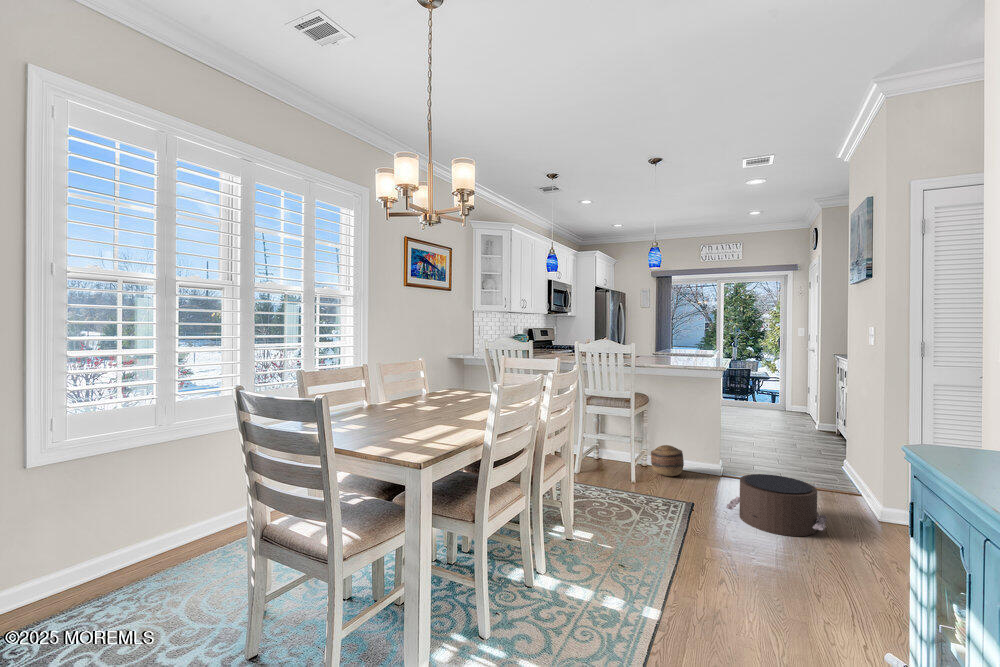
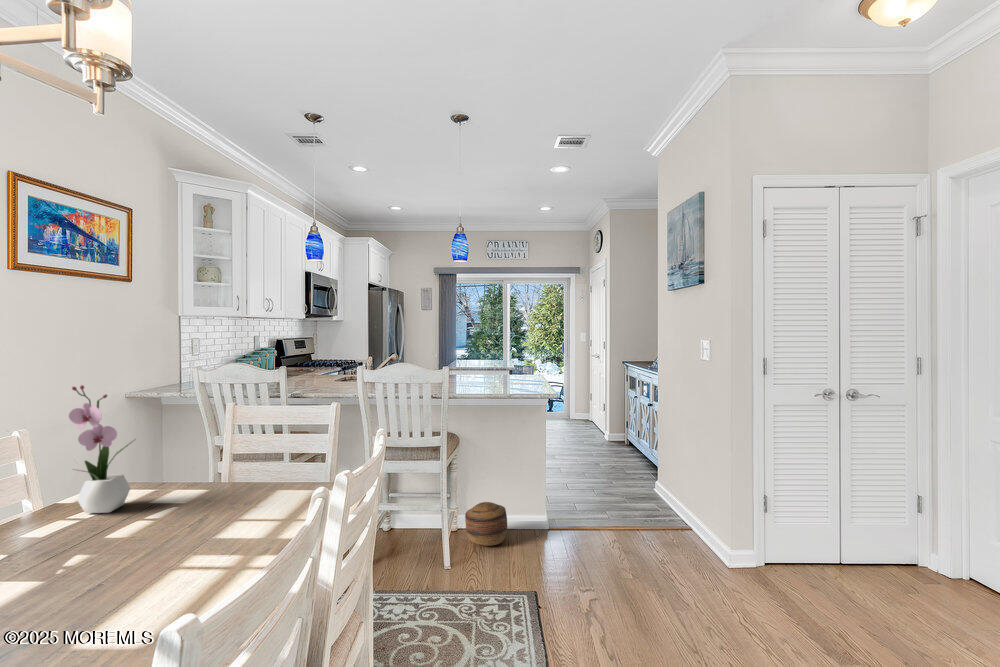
flower arrangement: none [440,337,464,395] -> present [69,385,133,513]
pouf: present [726,474,827,536] -> none [584,535,703,627]

